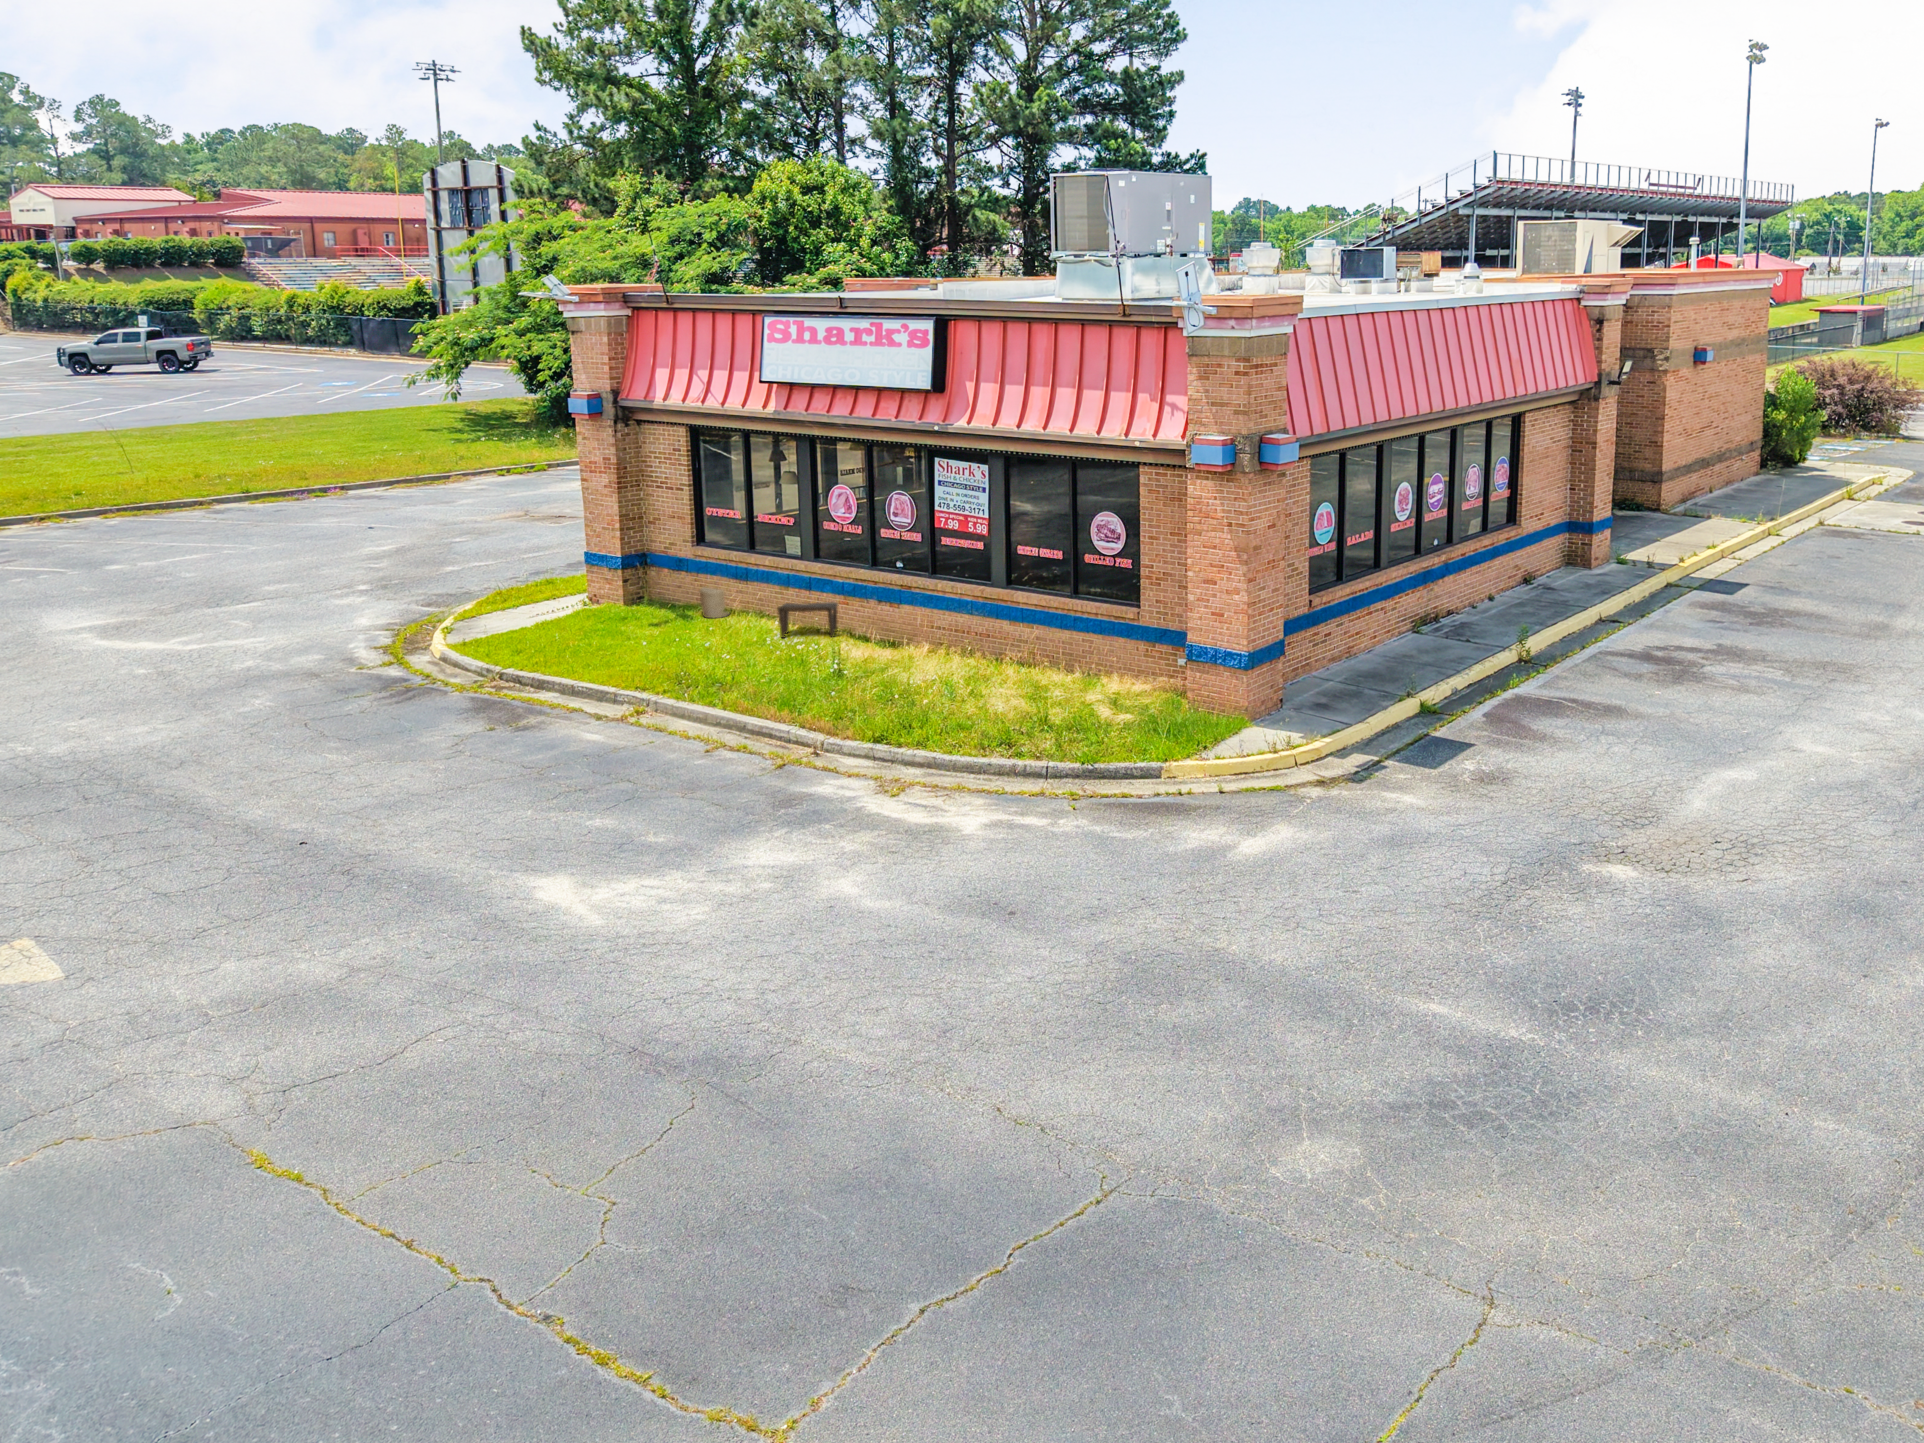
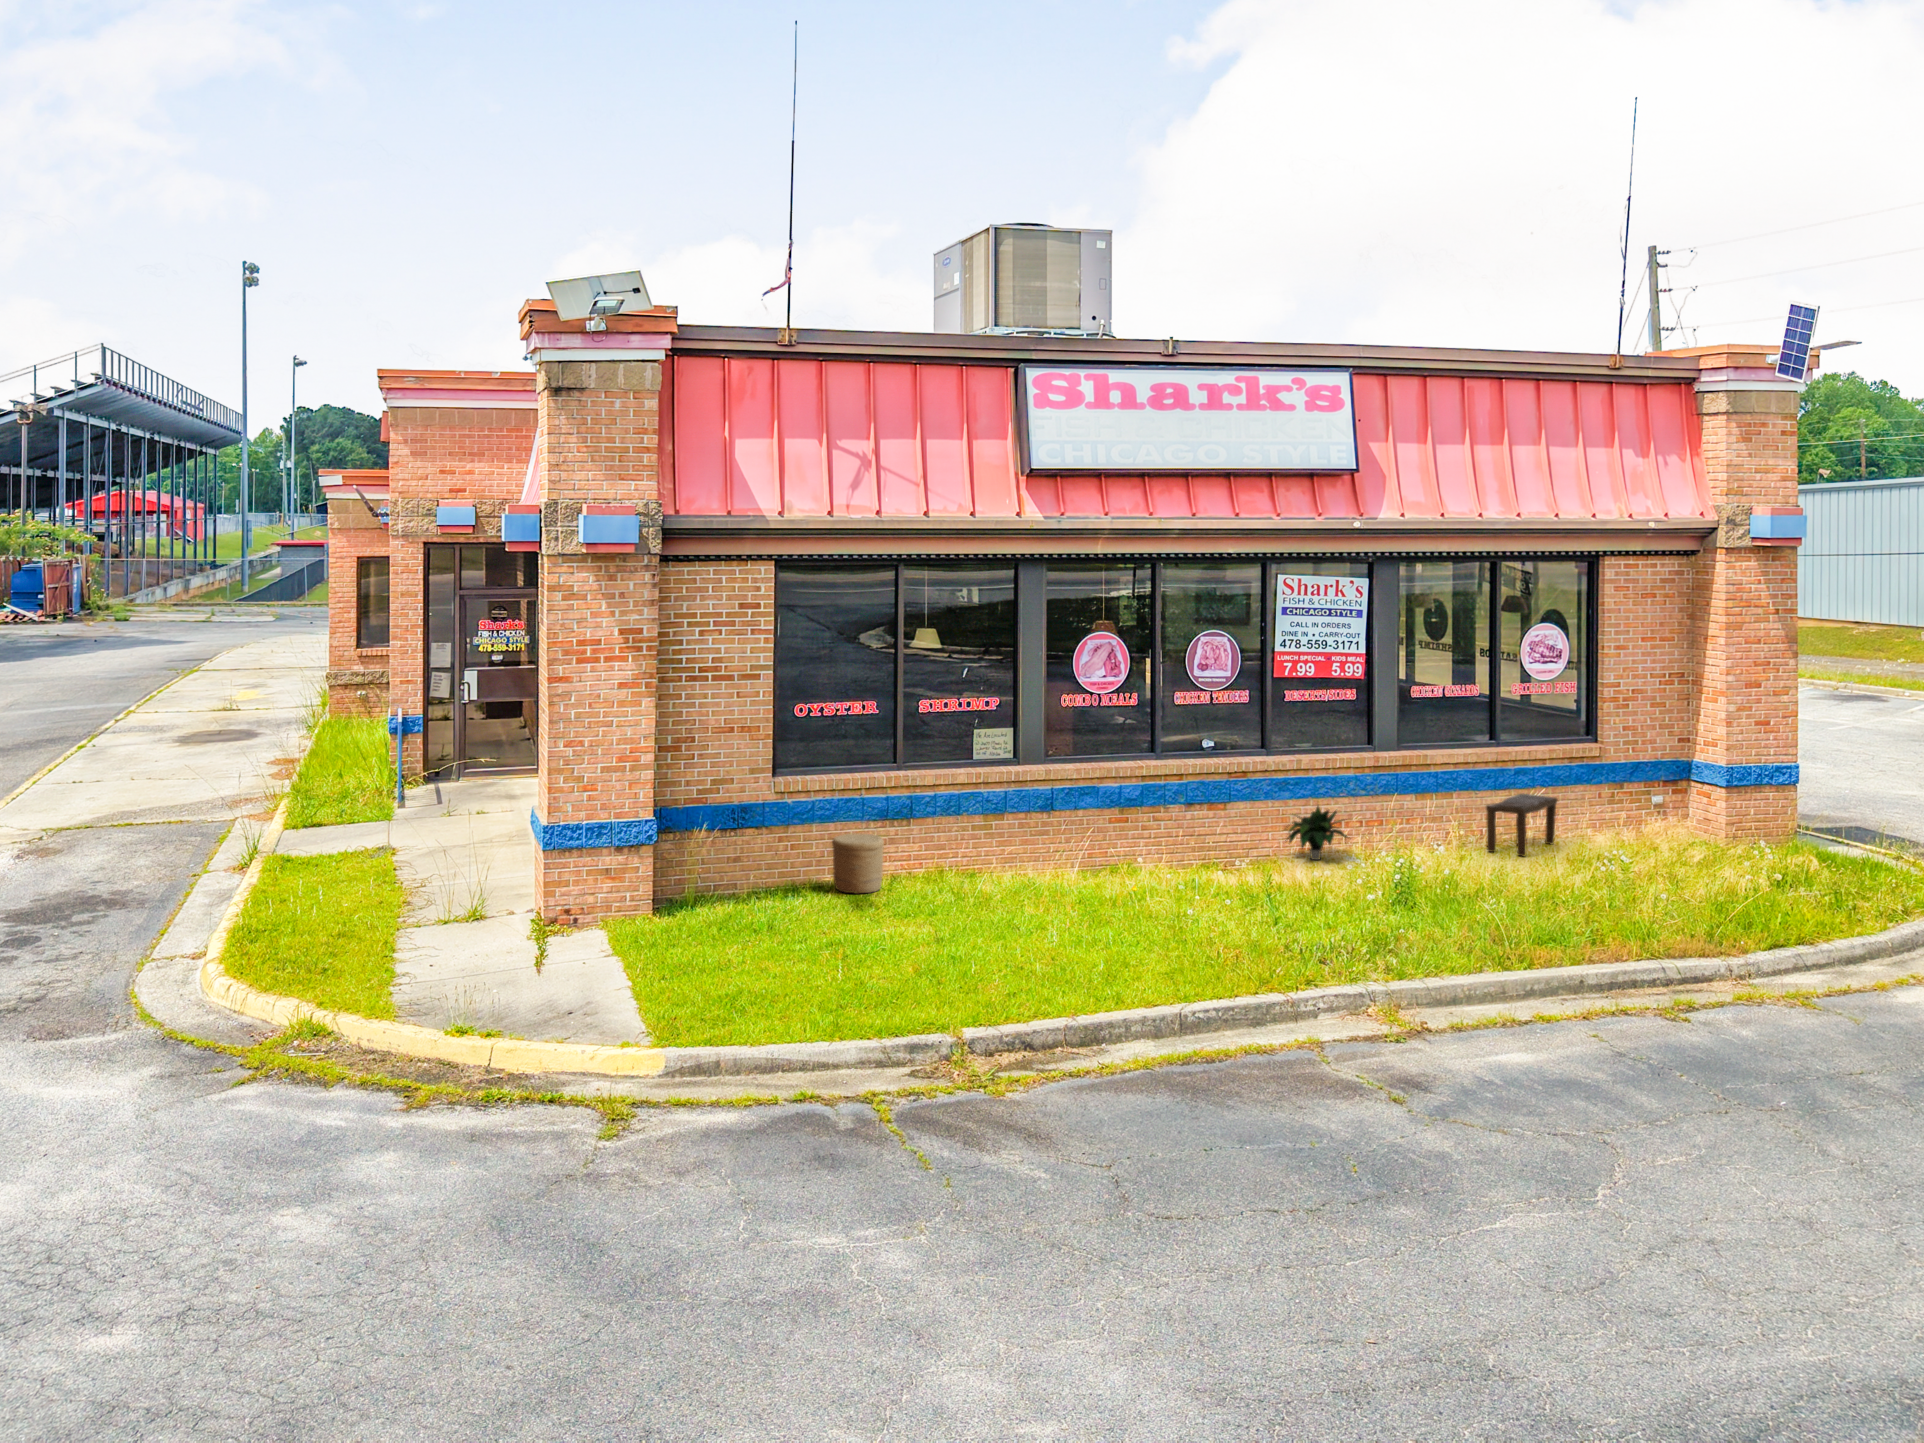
bench: present [777,602,838,638] -> present [1486,794,1558,856]
potted plant: none [896,616,941,652] -> present [1285,806,1347,860]

